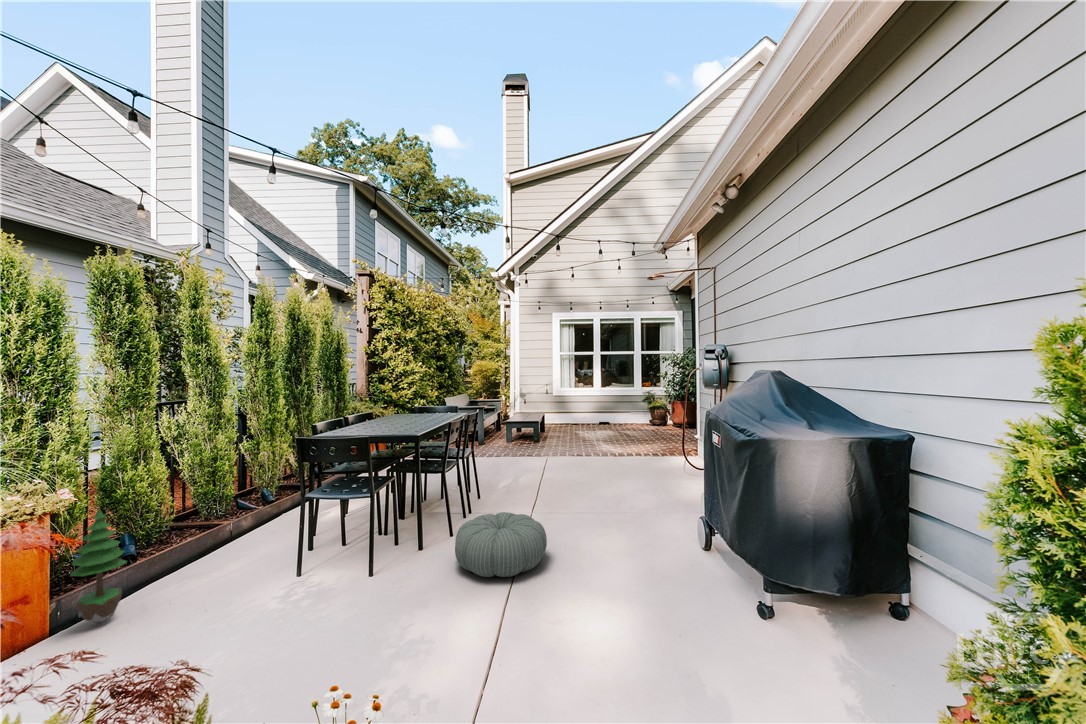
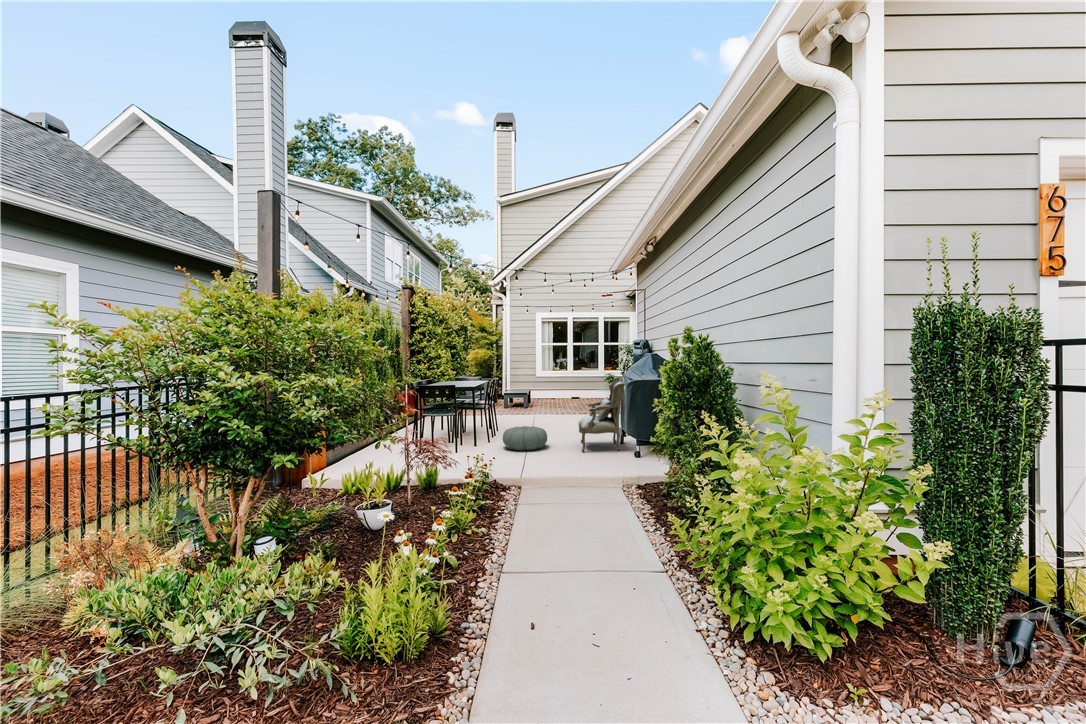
armchair: none [611,417,719,593] -> present [578,376,625,452]
potted tree: present [70,508,127,623] -> none [346,413,366,463]

